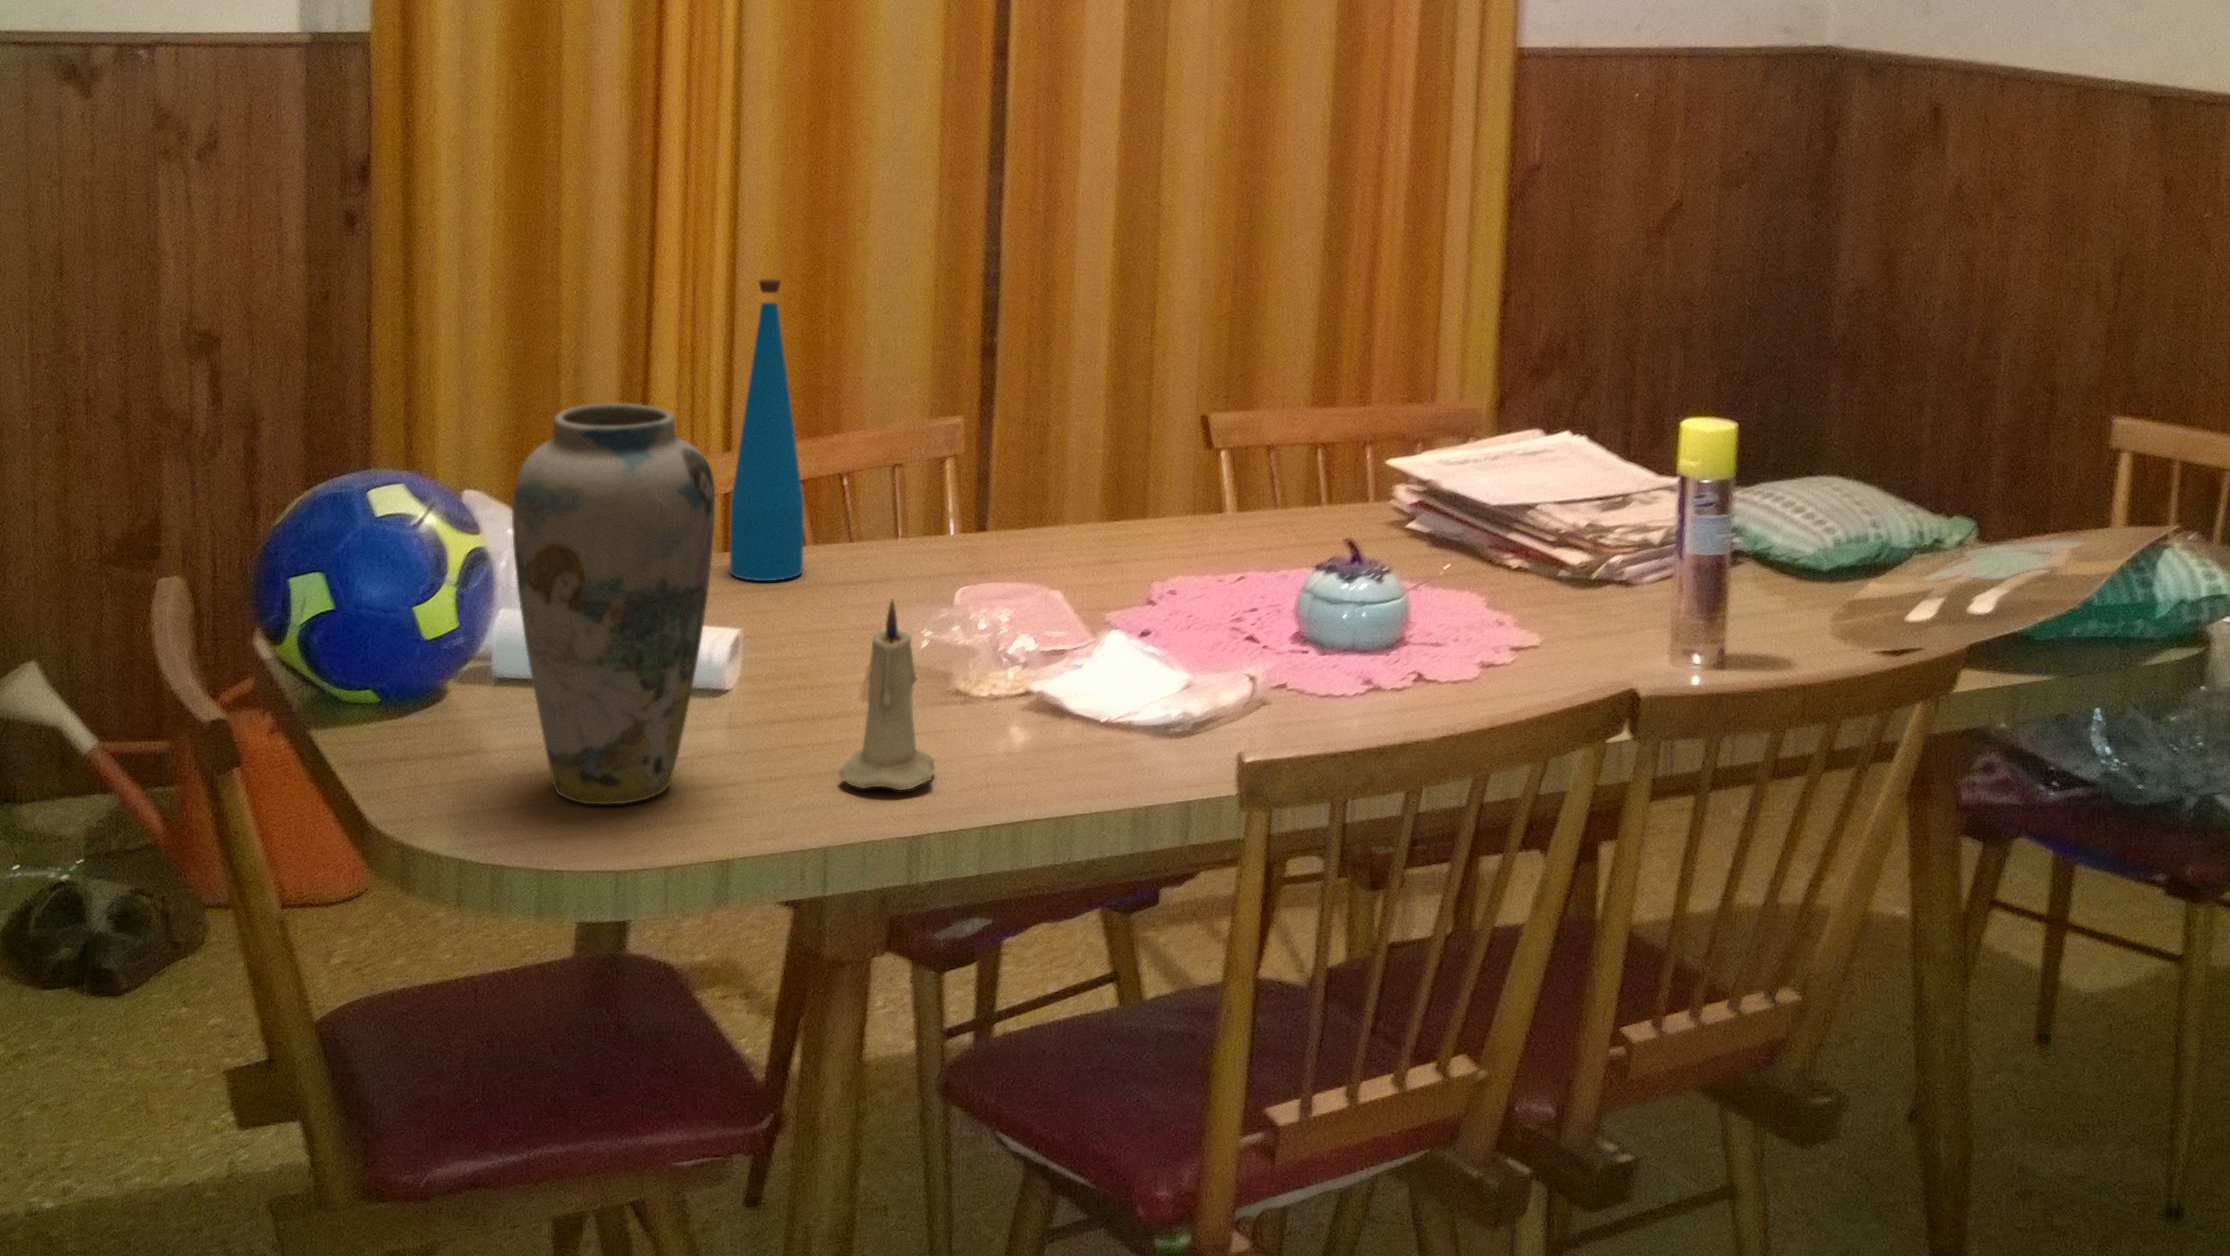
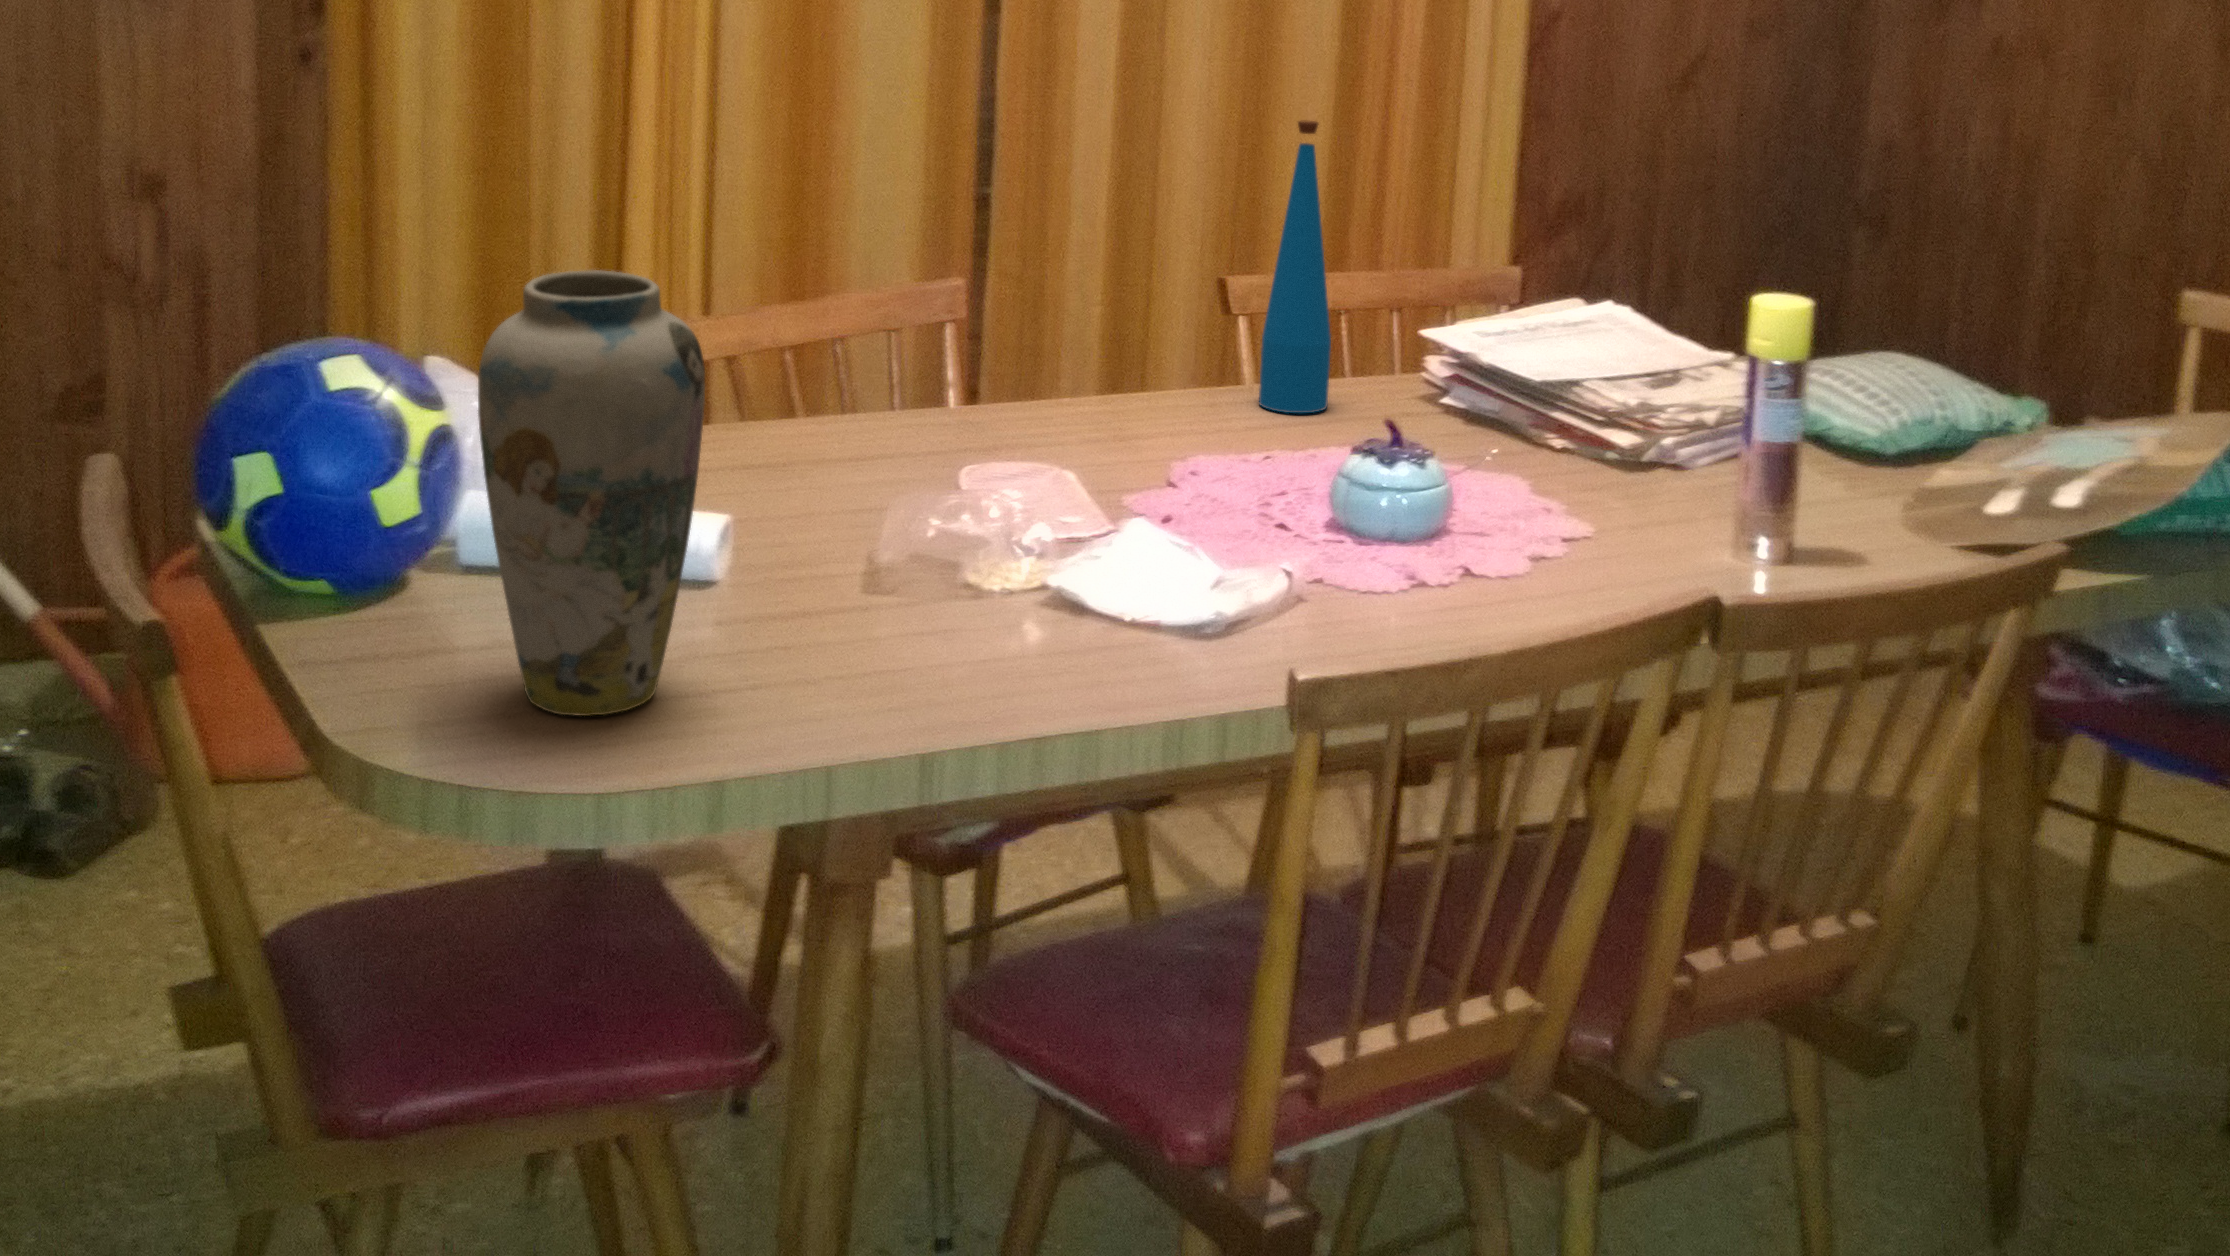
bottle: present [730,279,803,581] -> present [1259,120,1331,413]
candle: present [839,599,934,790] -> none [841,489,947,701]

